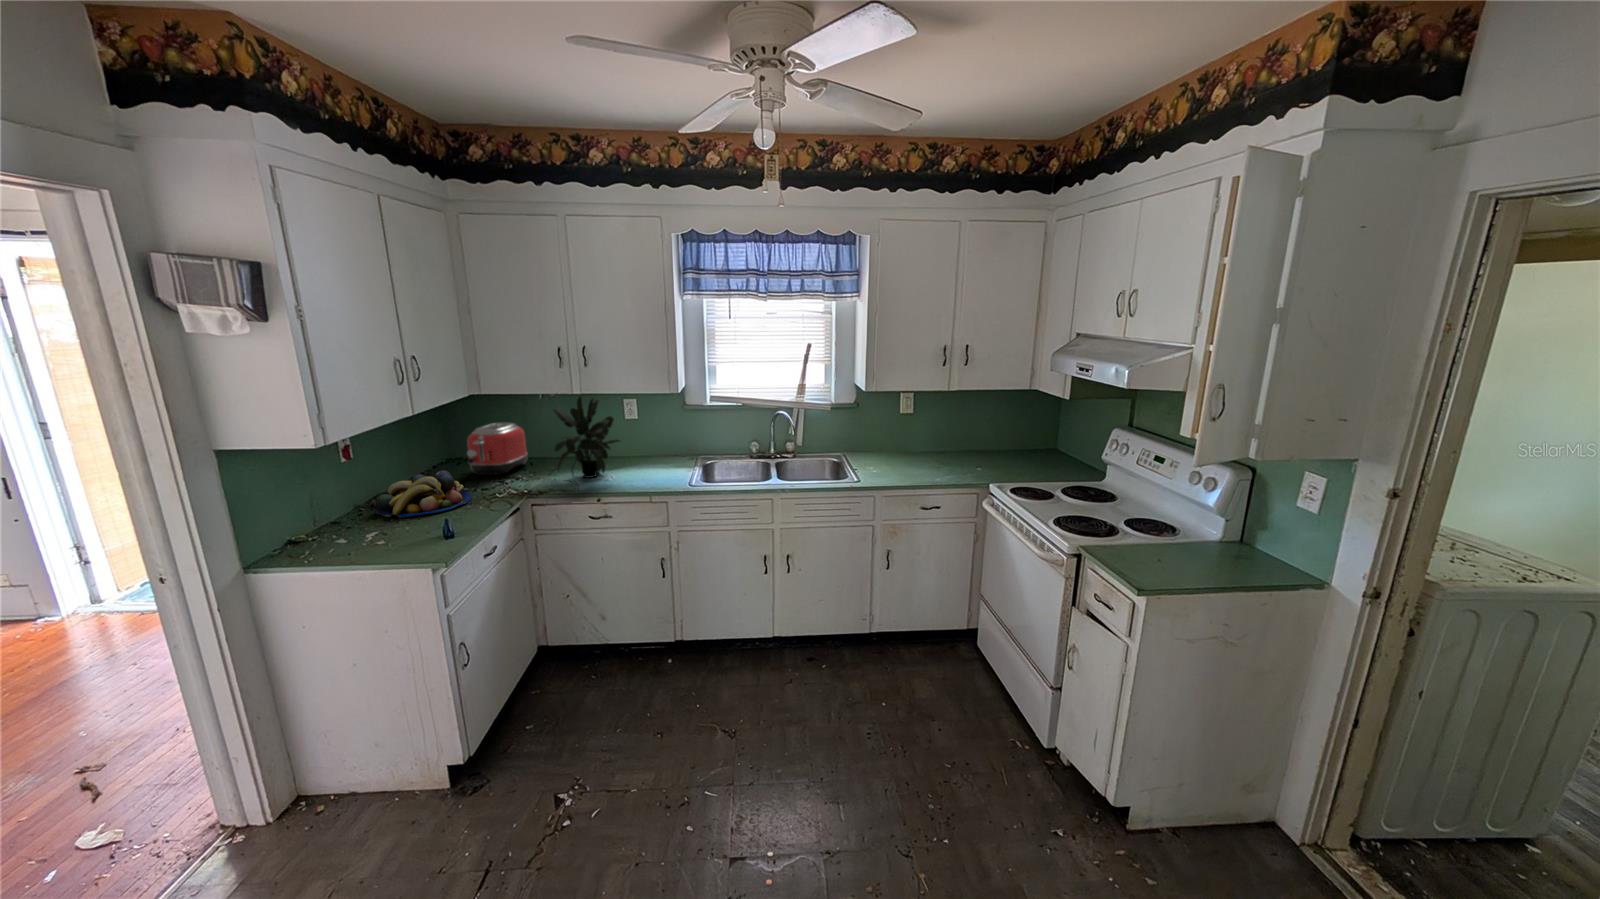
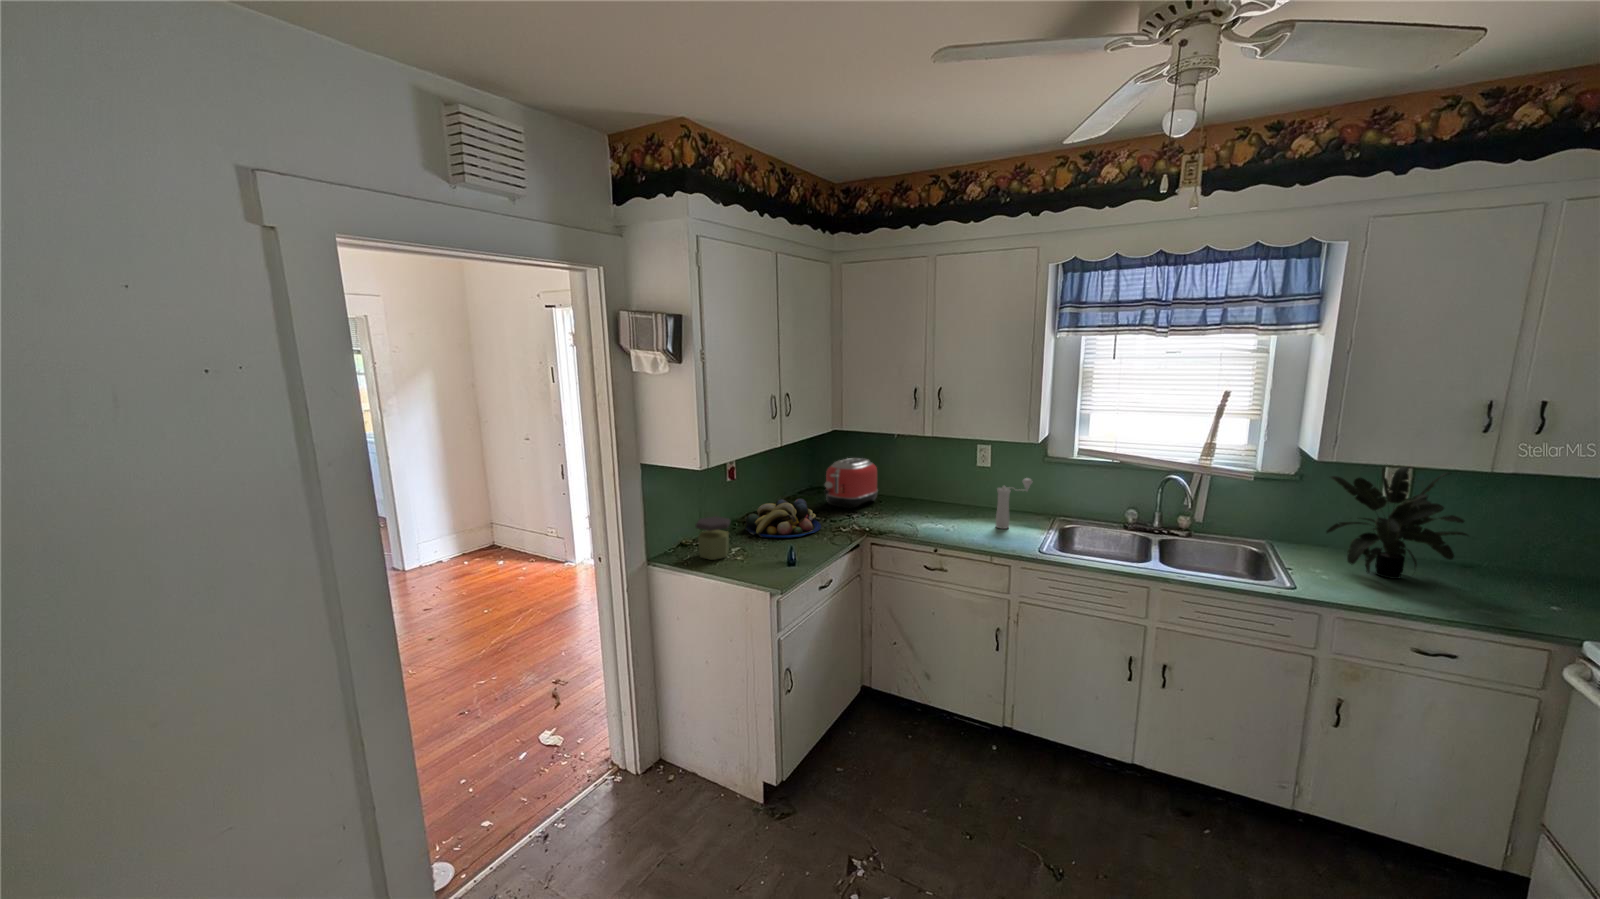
potted plant: present [553,397,619,478] -> present [1326,466,1468,579]
pepper mill: none [647,425,676,472] -> present [996,478,1032,529]
jar: none [311,502,362,552] -> present [696,516,730,560]

